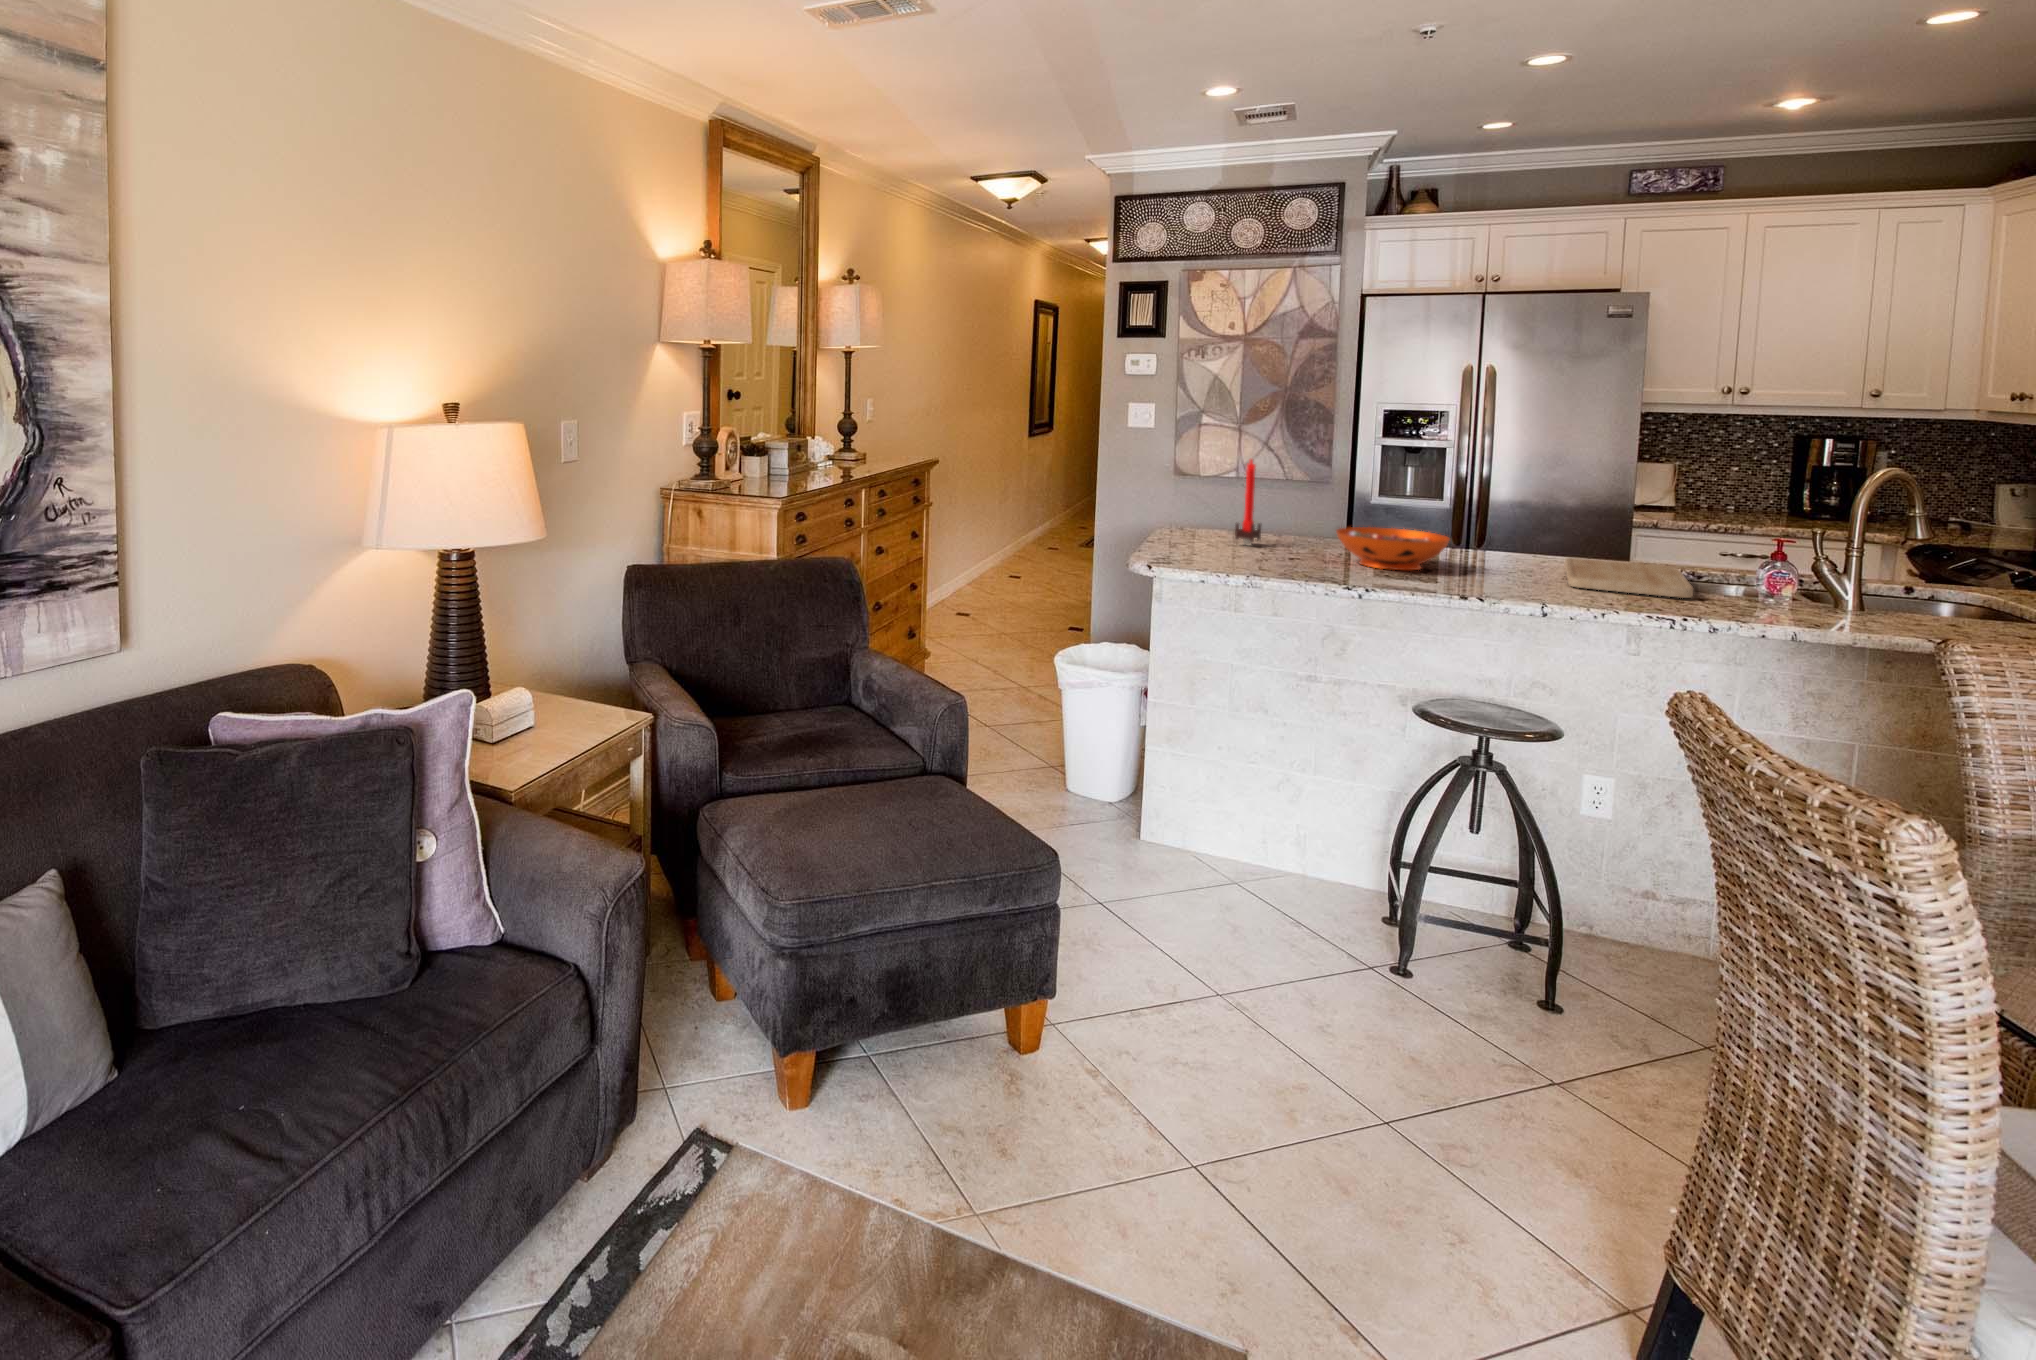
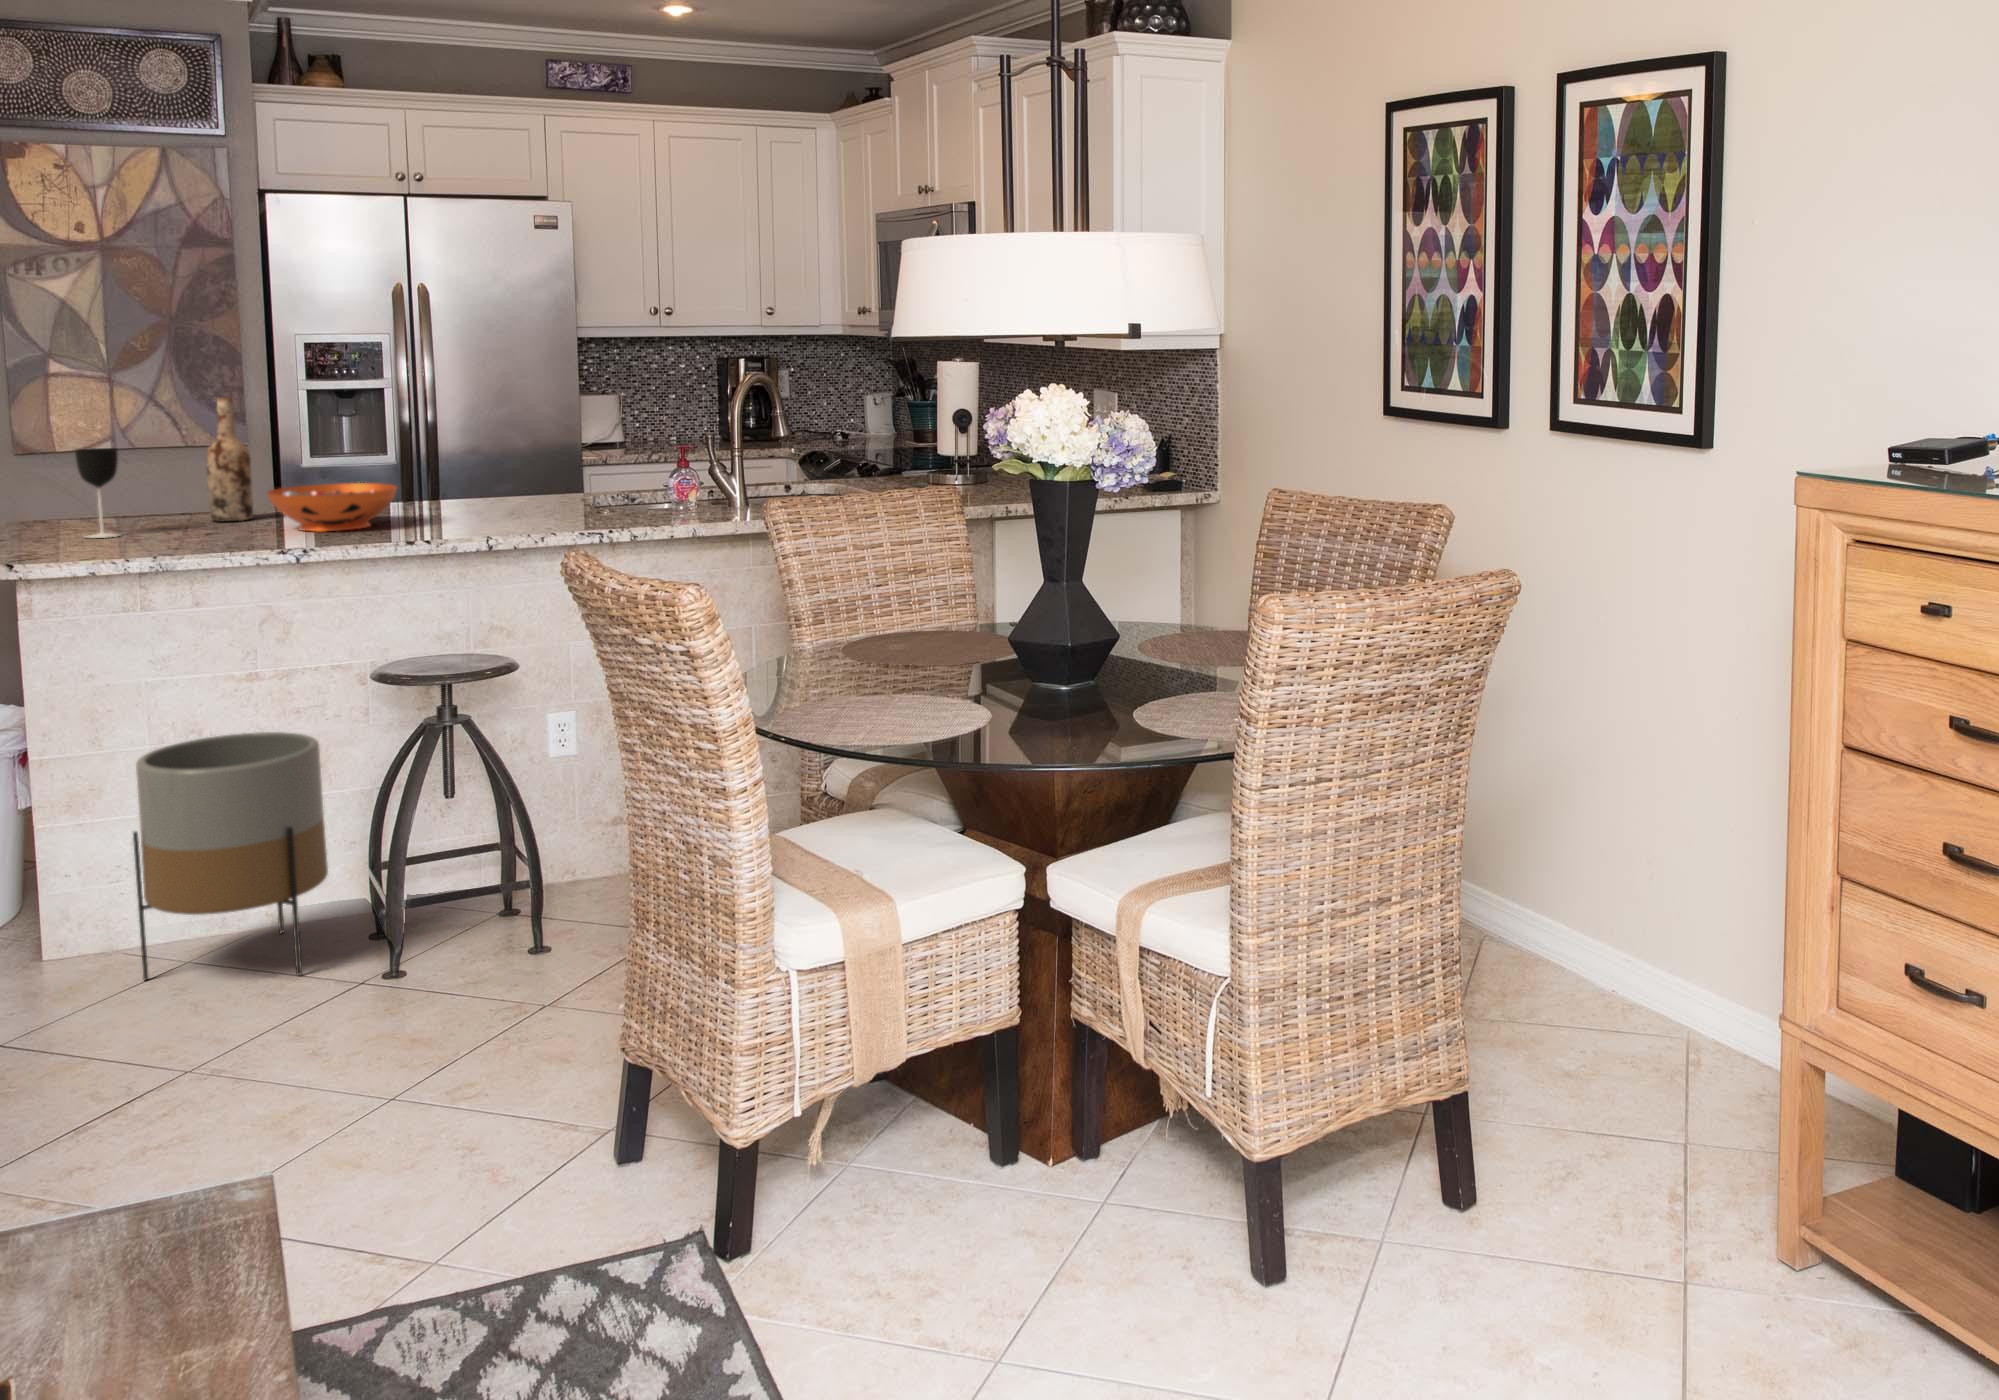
wine bottle: none [1292,451,1327,547] -> present [206,397,253,521]
candle: present [1235,460,1261,545] -> none [130,411,168,529]
wine glass: none [1200,484,1230,549] -> present [75,448,118,538]
cutting board: present [1565,558,1693,598] -> none [515,493,620,522]
planter: none [1199,714,1354,934] -> present [133,732,328,980]

